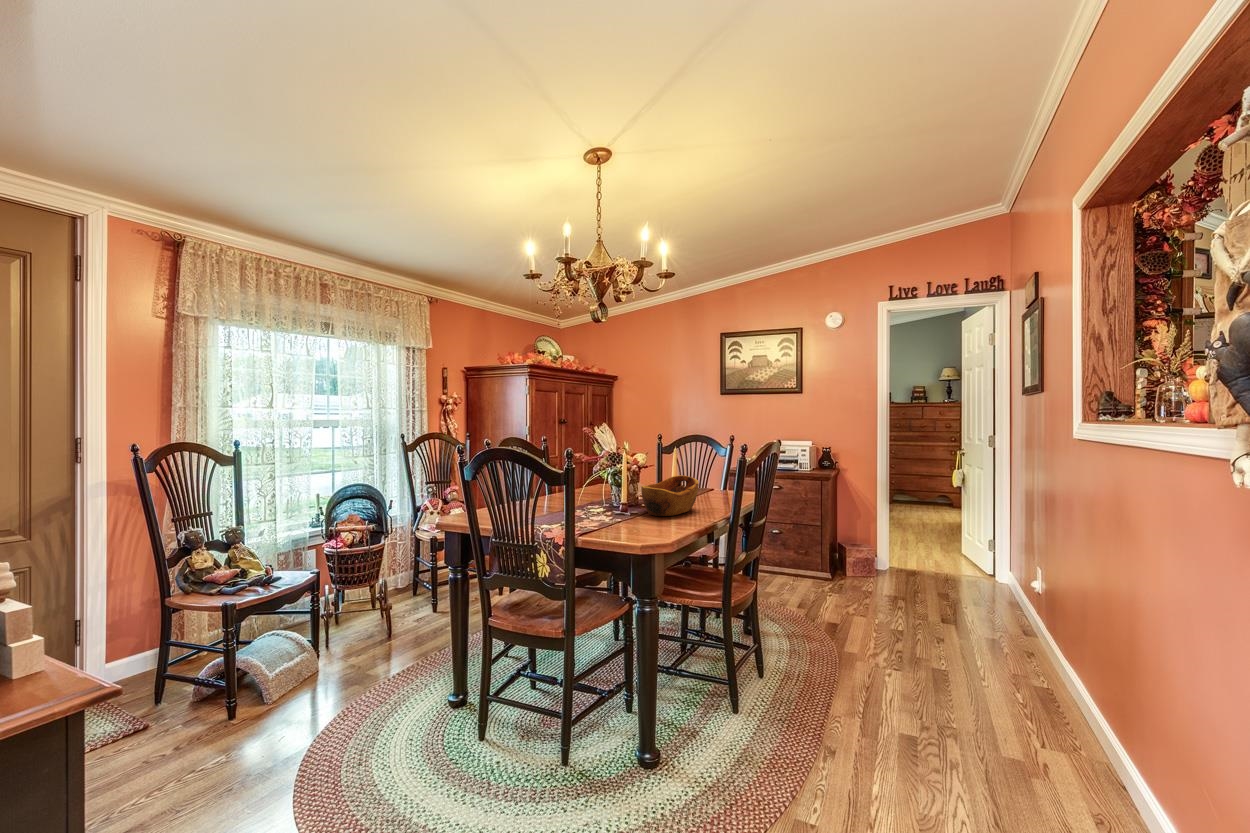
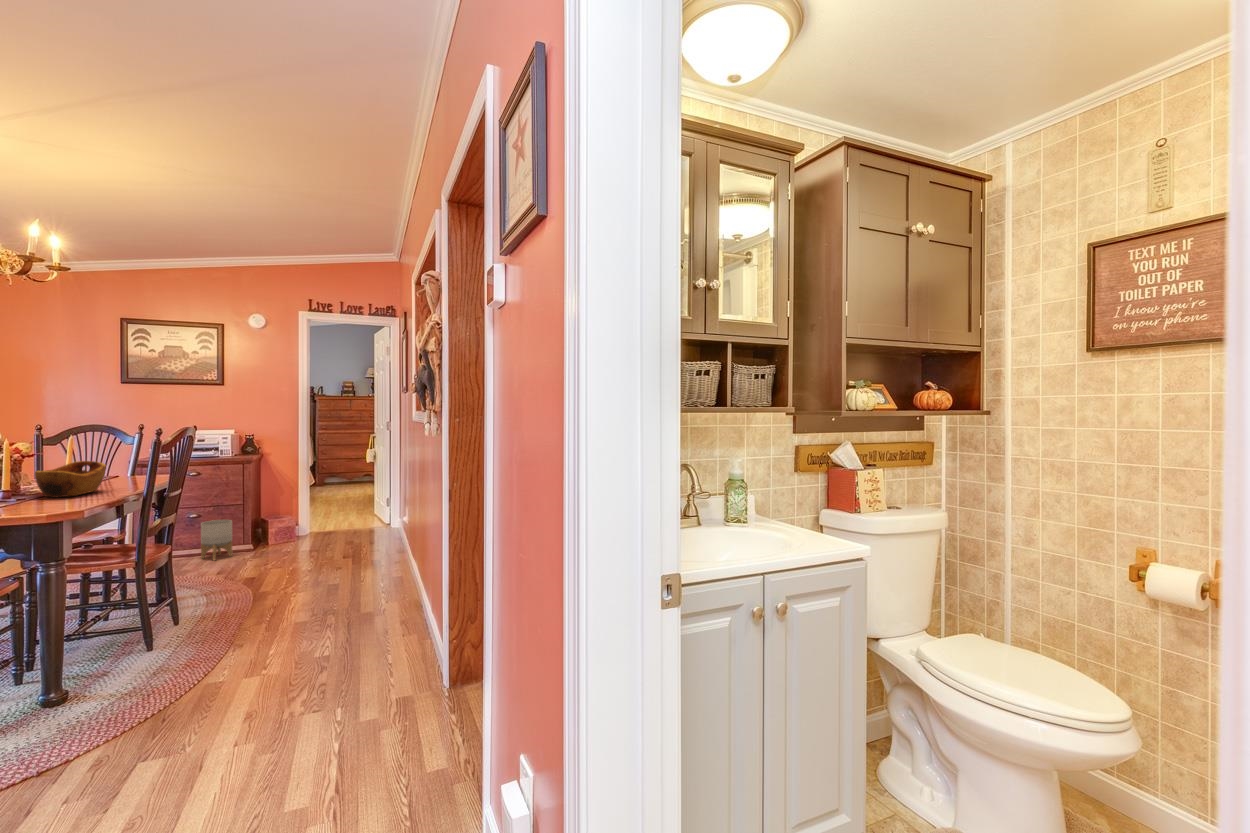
planter: none [782,539,812,585] -> present [201,520,232,561]

